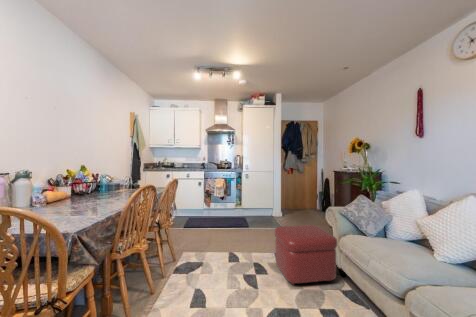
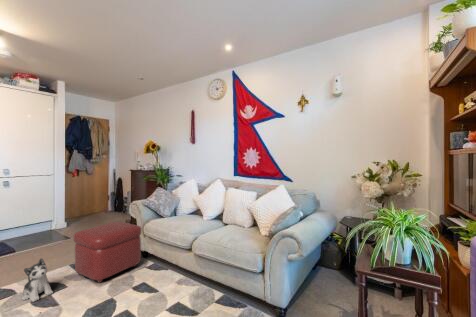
plush toy: none [238,243,257,278] -> present [22,258,53,302]

